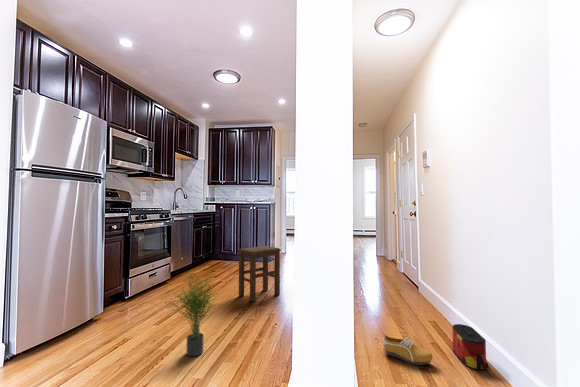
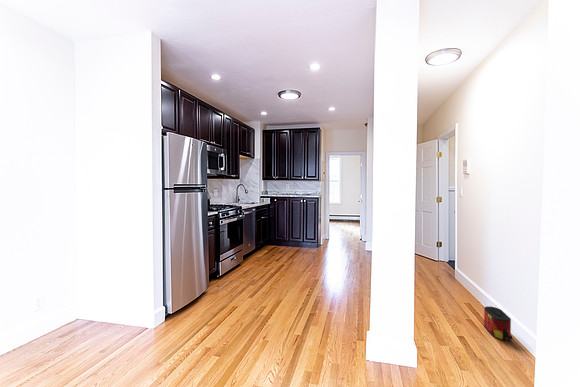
stool: present [238,246,281,302] -> none [302,237,337,282]
potted plant: present [171,277,212,356] -> none [265,261,306,321]
shoe: present [383,335,433,365] -> none [428,312,468,335]

